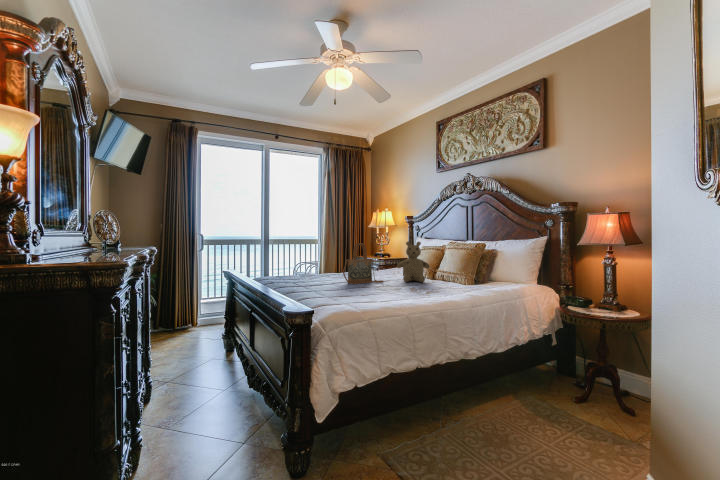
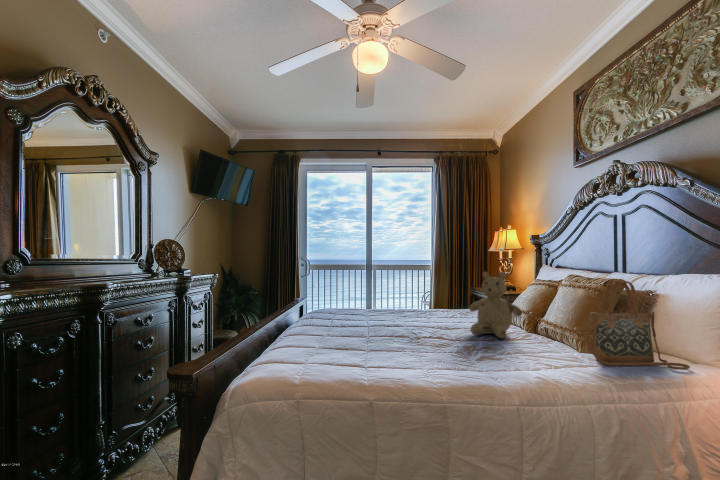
handbag: present [343,243,384,284] -> present [585,281,690,370]

